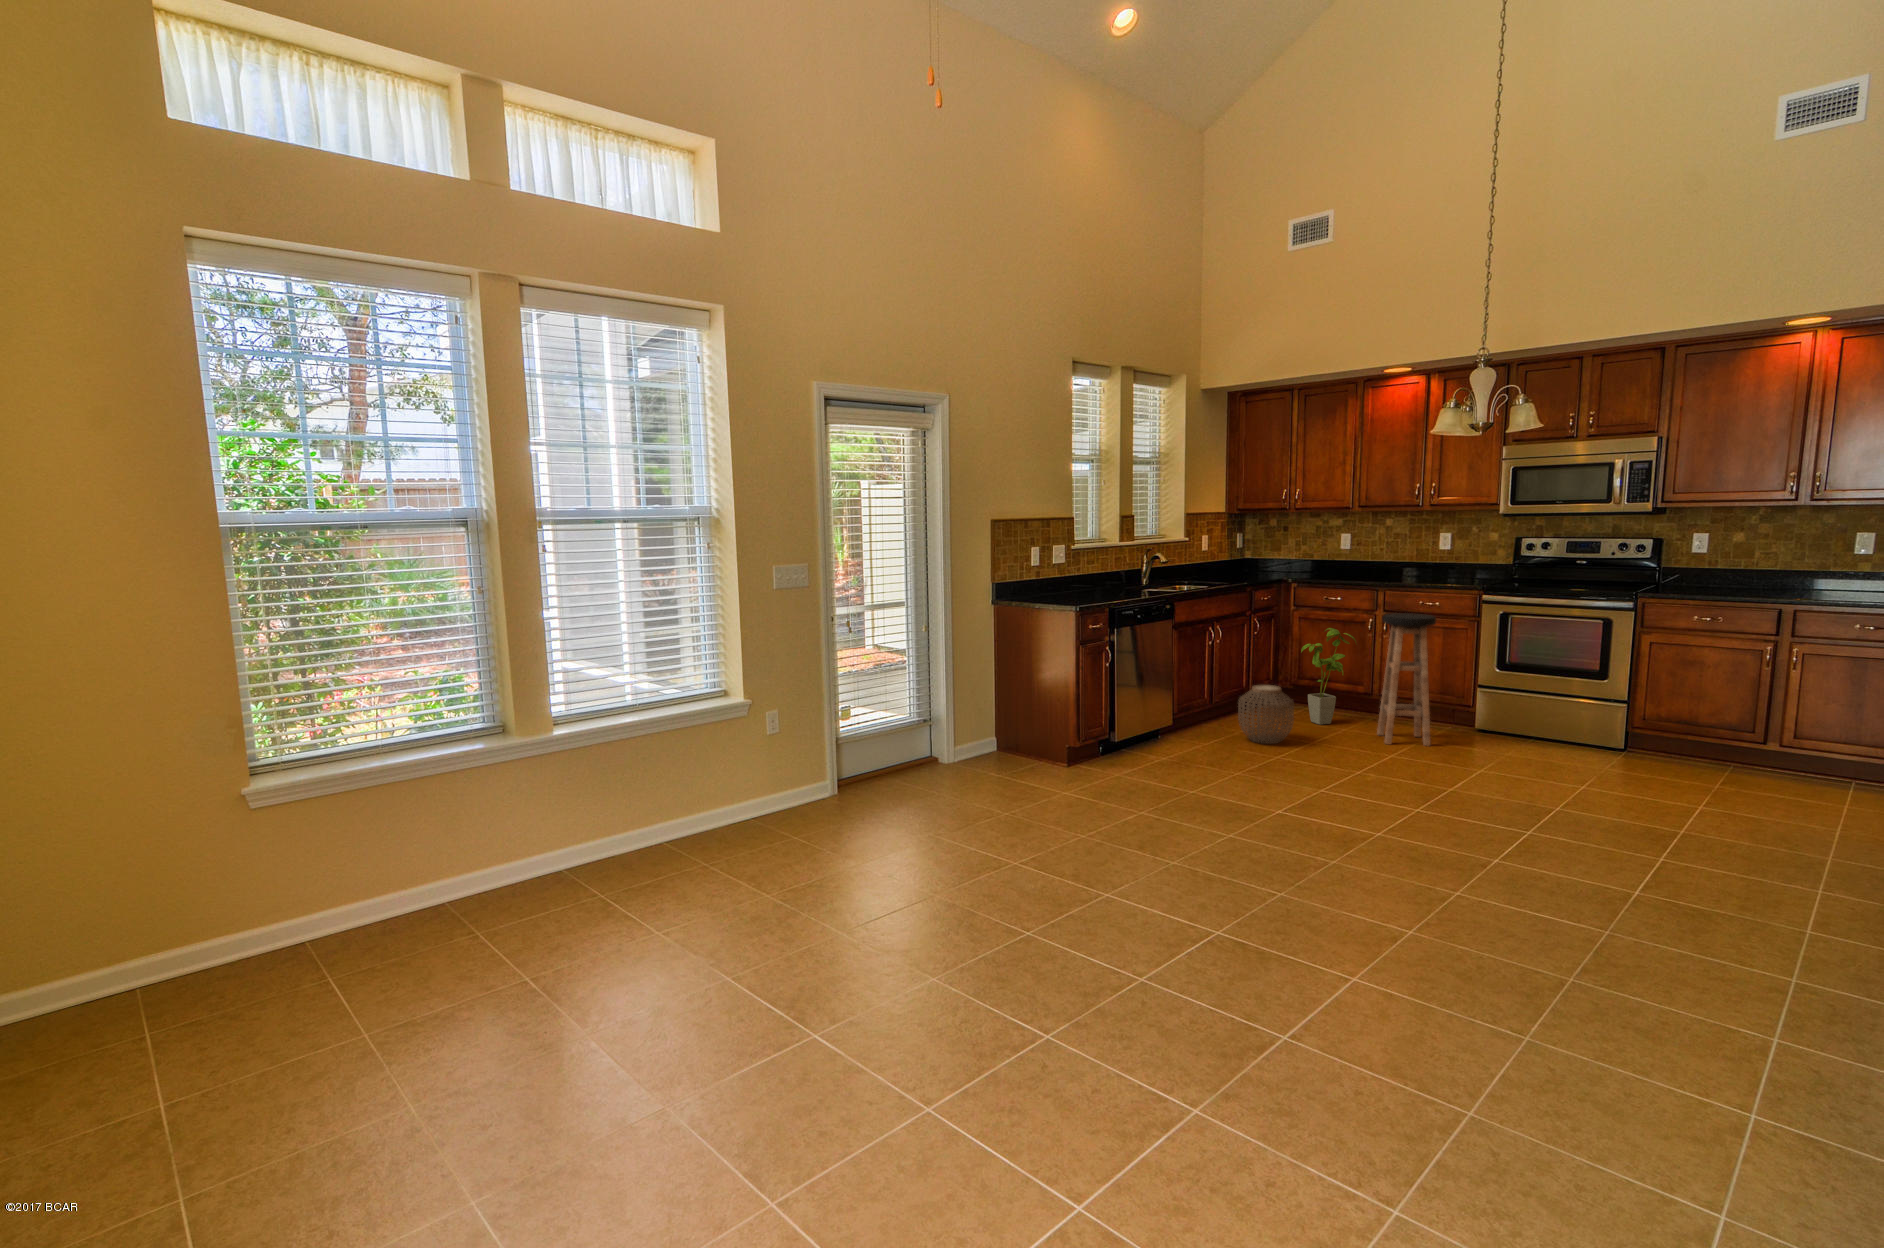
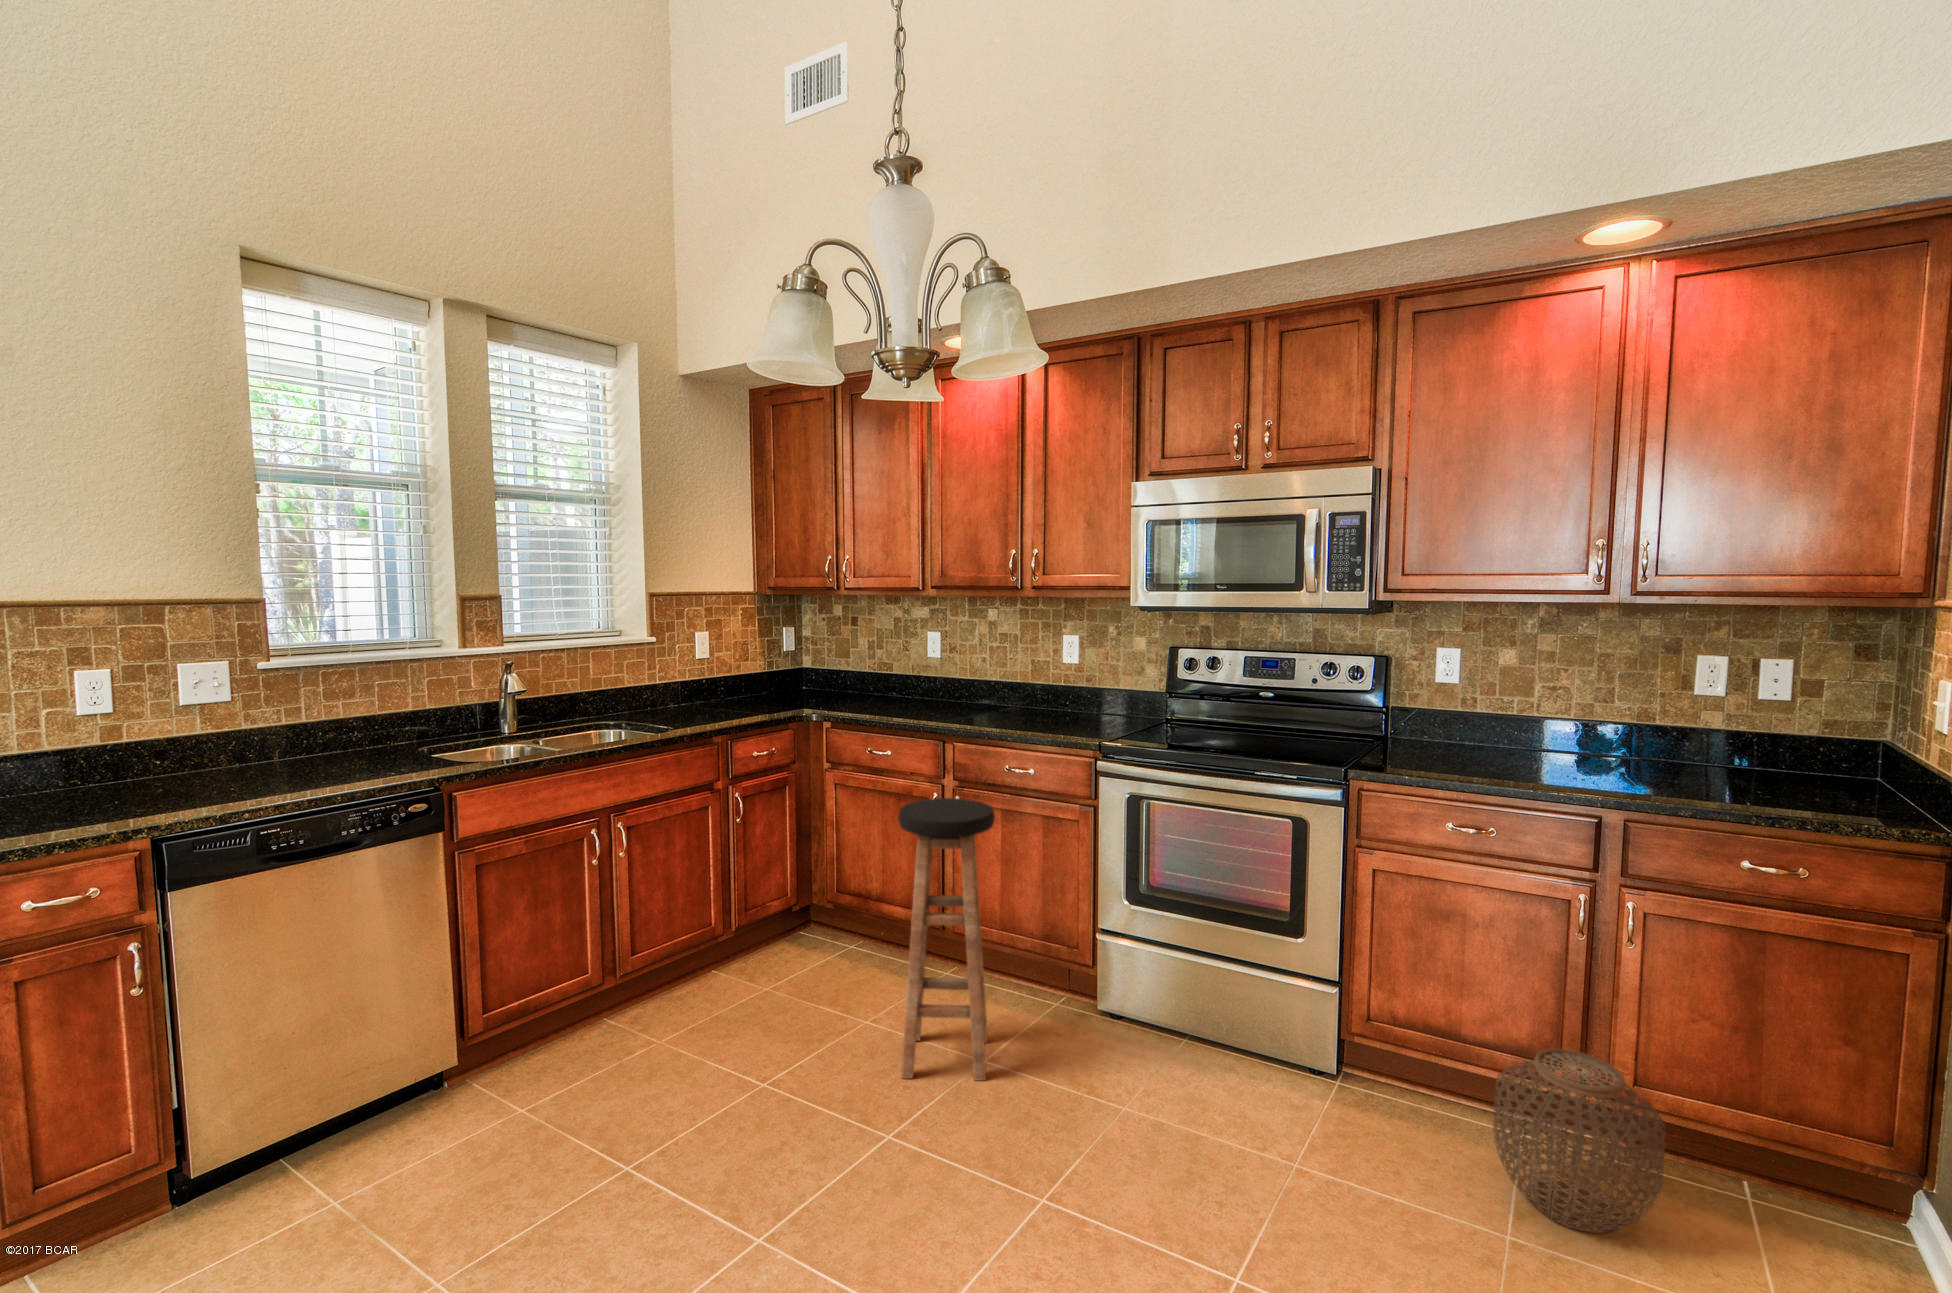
house plant: present [1301,628,1356,725] -> none [794,817,887,1004]
woven basket: present [1238,685,1294,744] -> present [1493,1049,1665,1232]

